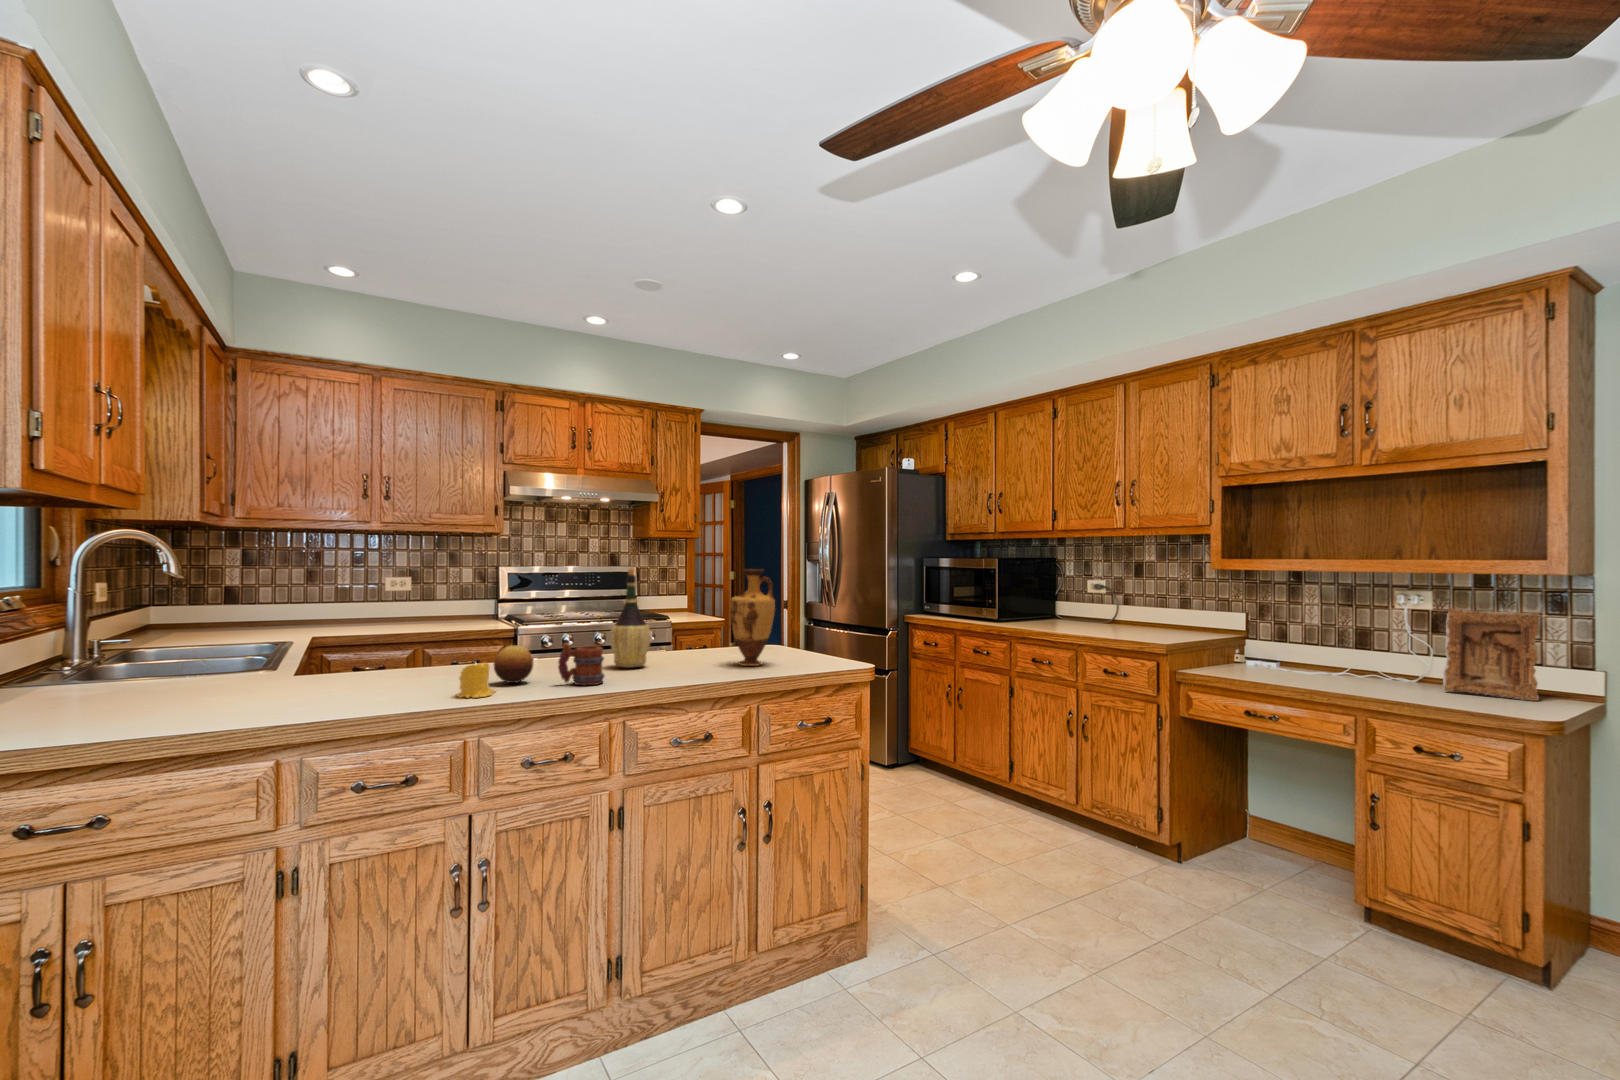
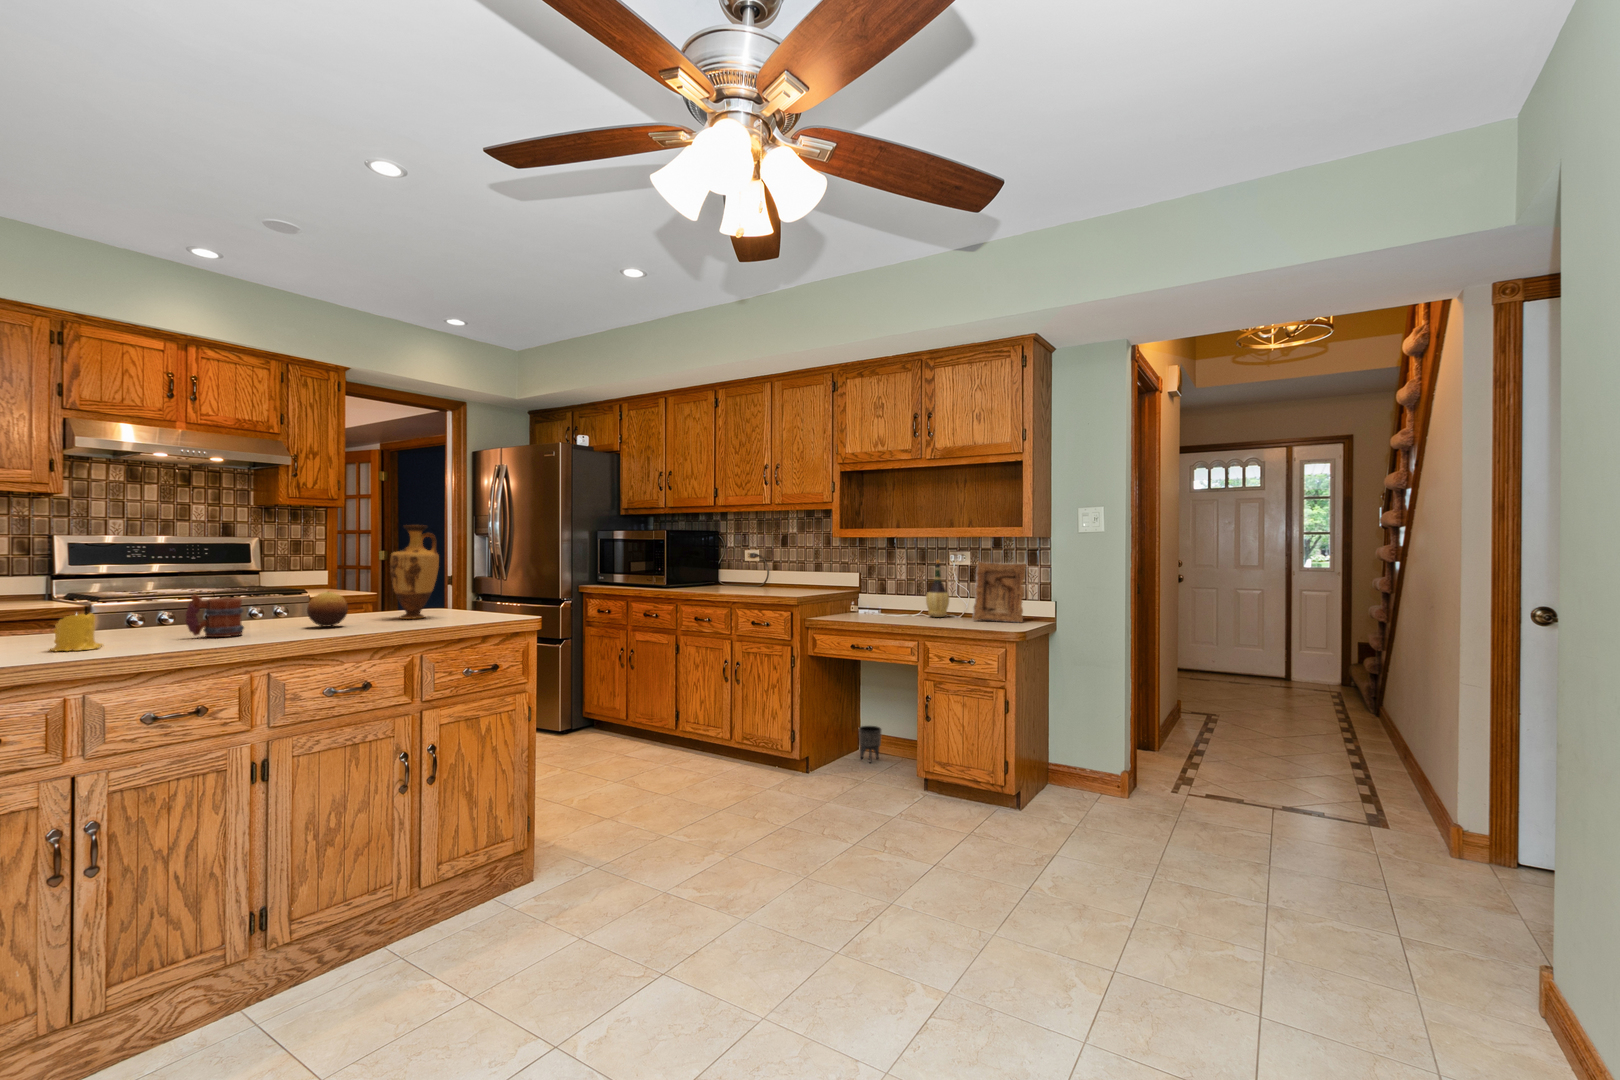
wine bottle: present [610,569,651,668] -> present [926,560,949,617]
fruit: present [494,645,533,683] -> present [307,592,348,627]
planter: none [1253,809,1287,860] -> present [859,726,881,762]

